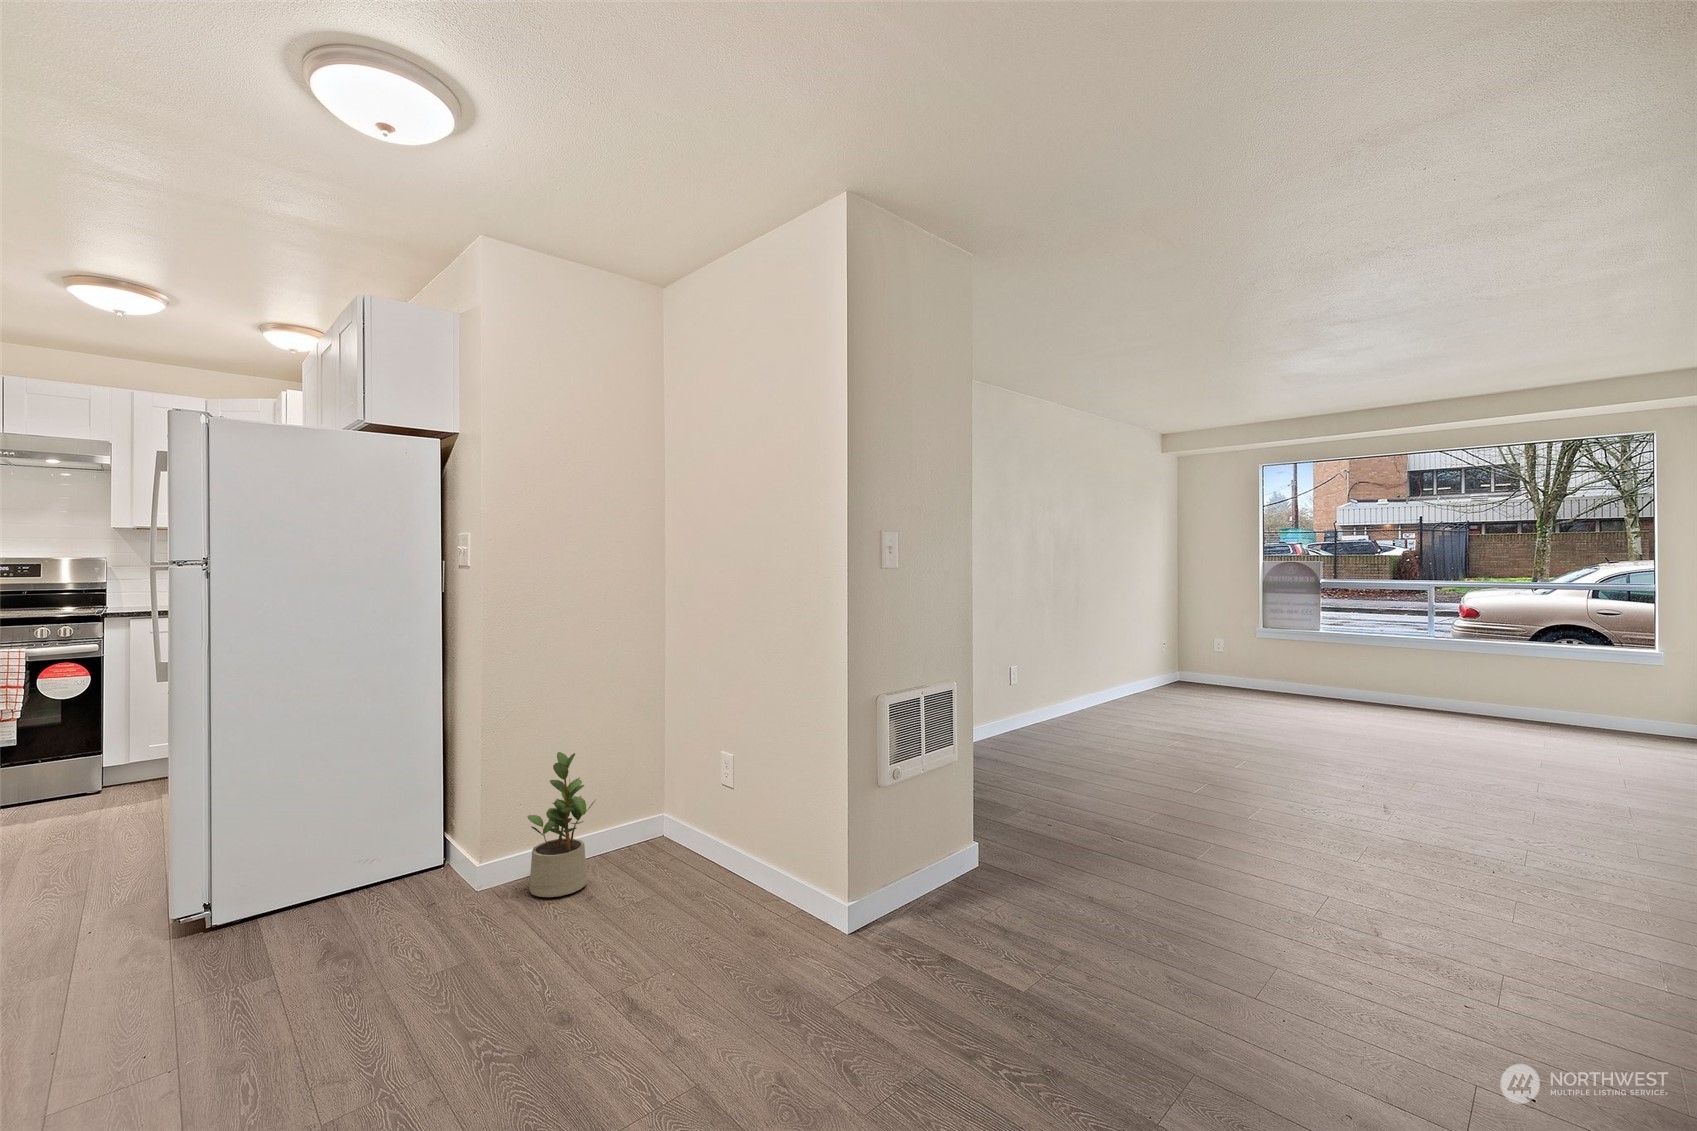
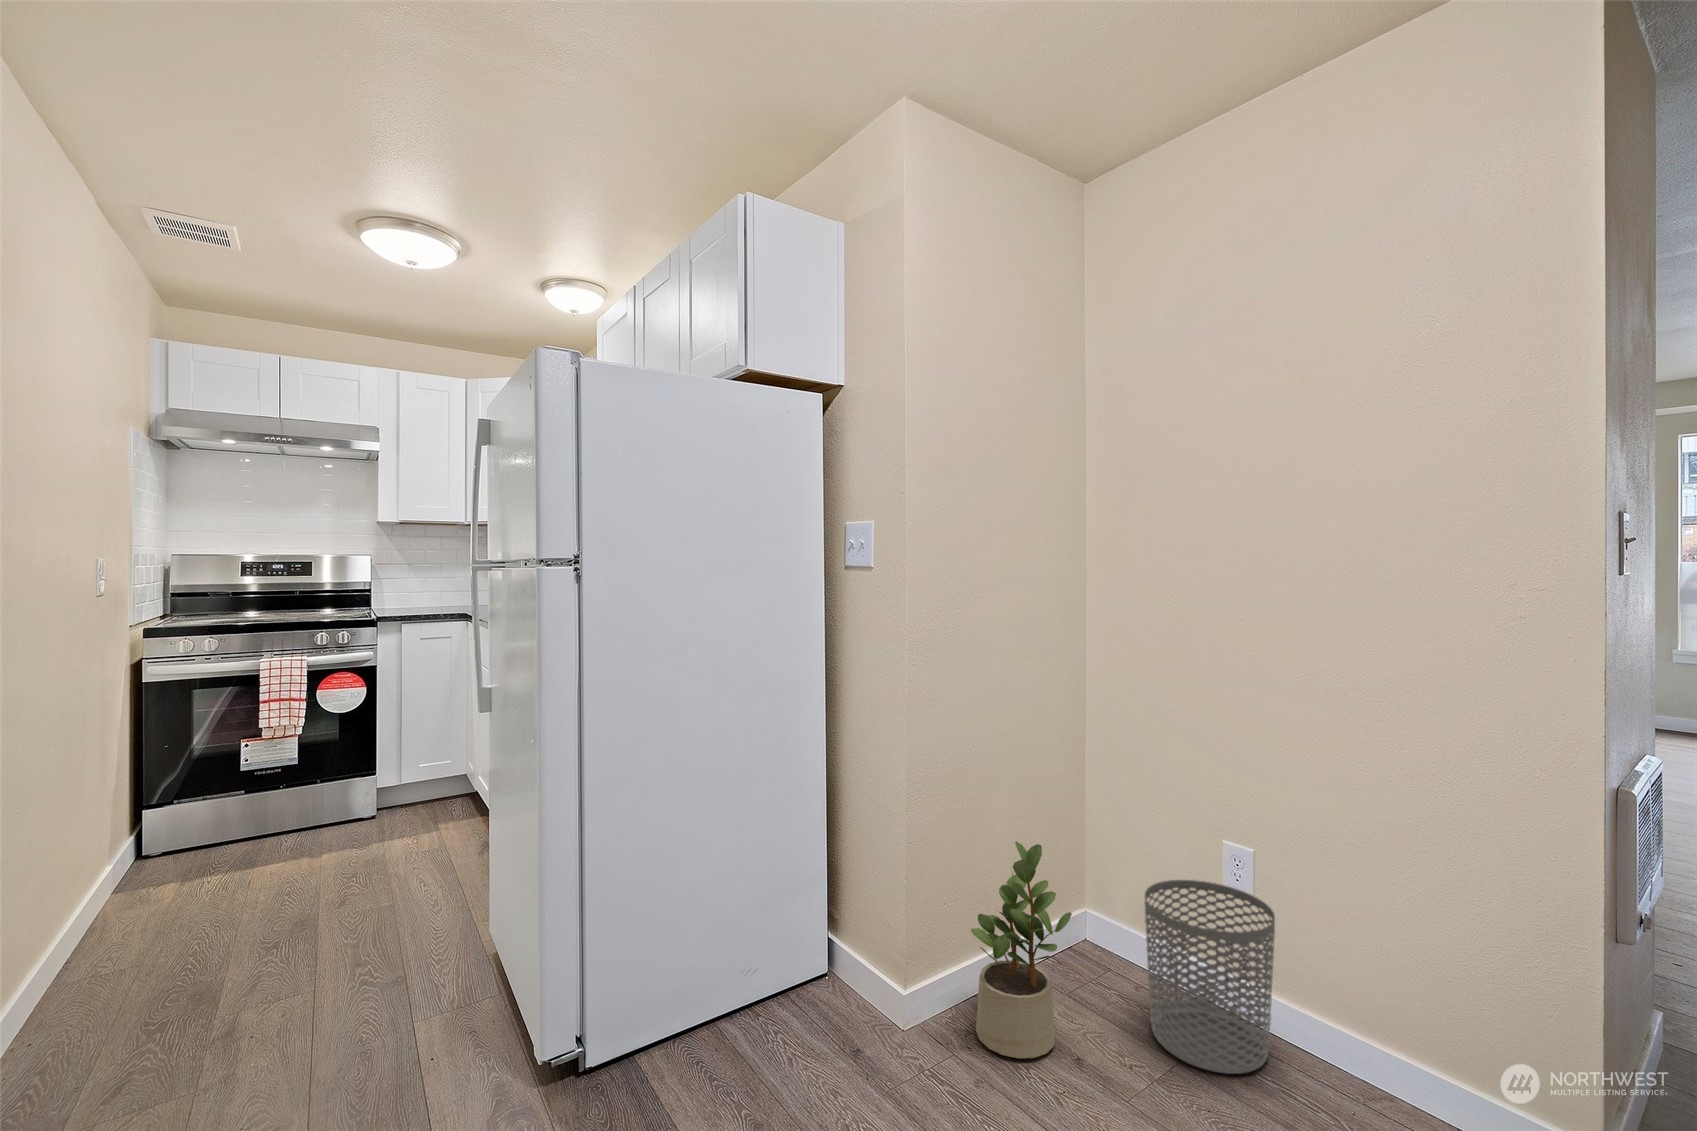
waste bin: none [652,776,732,894] -> present [1145,880,1275,1074]

